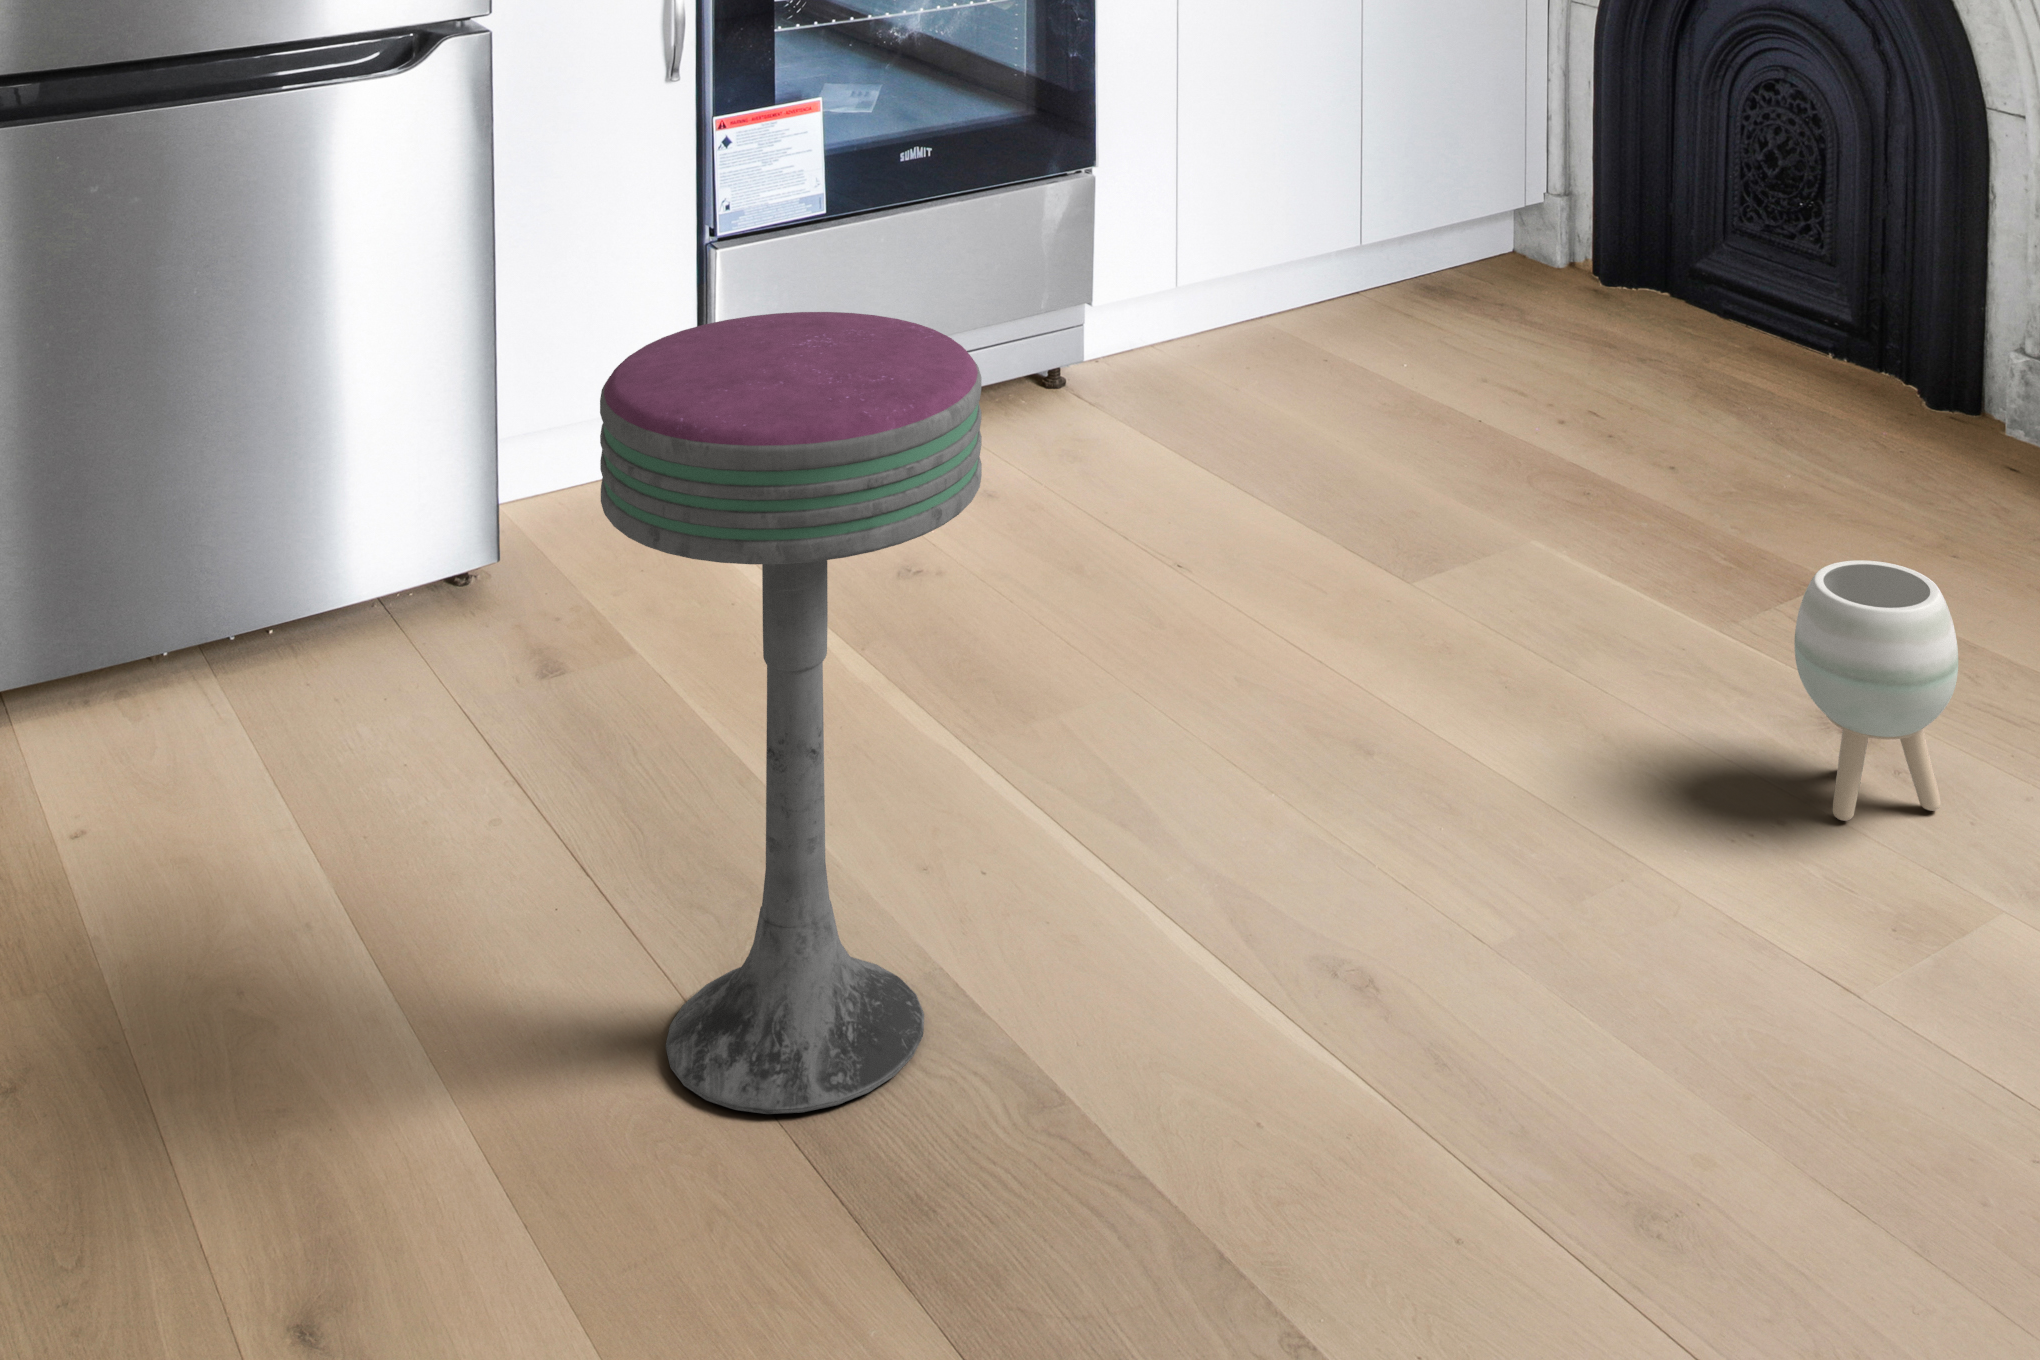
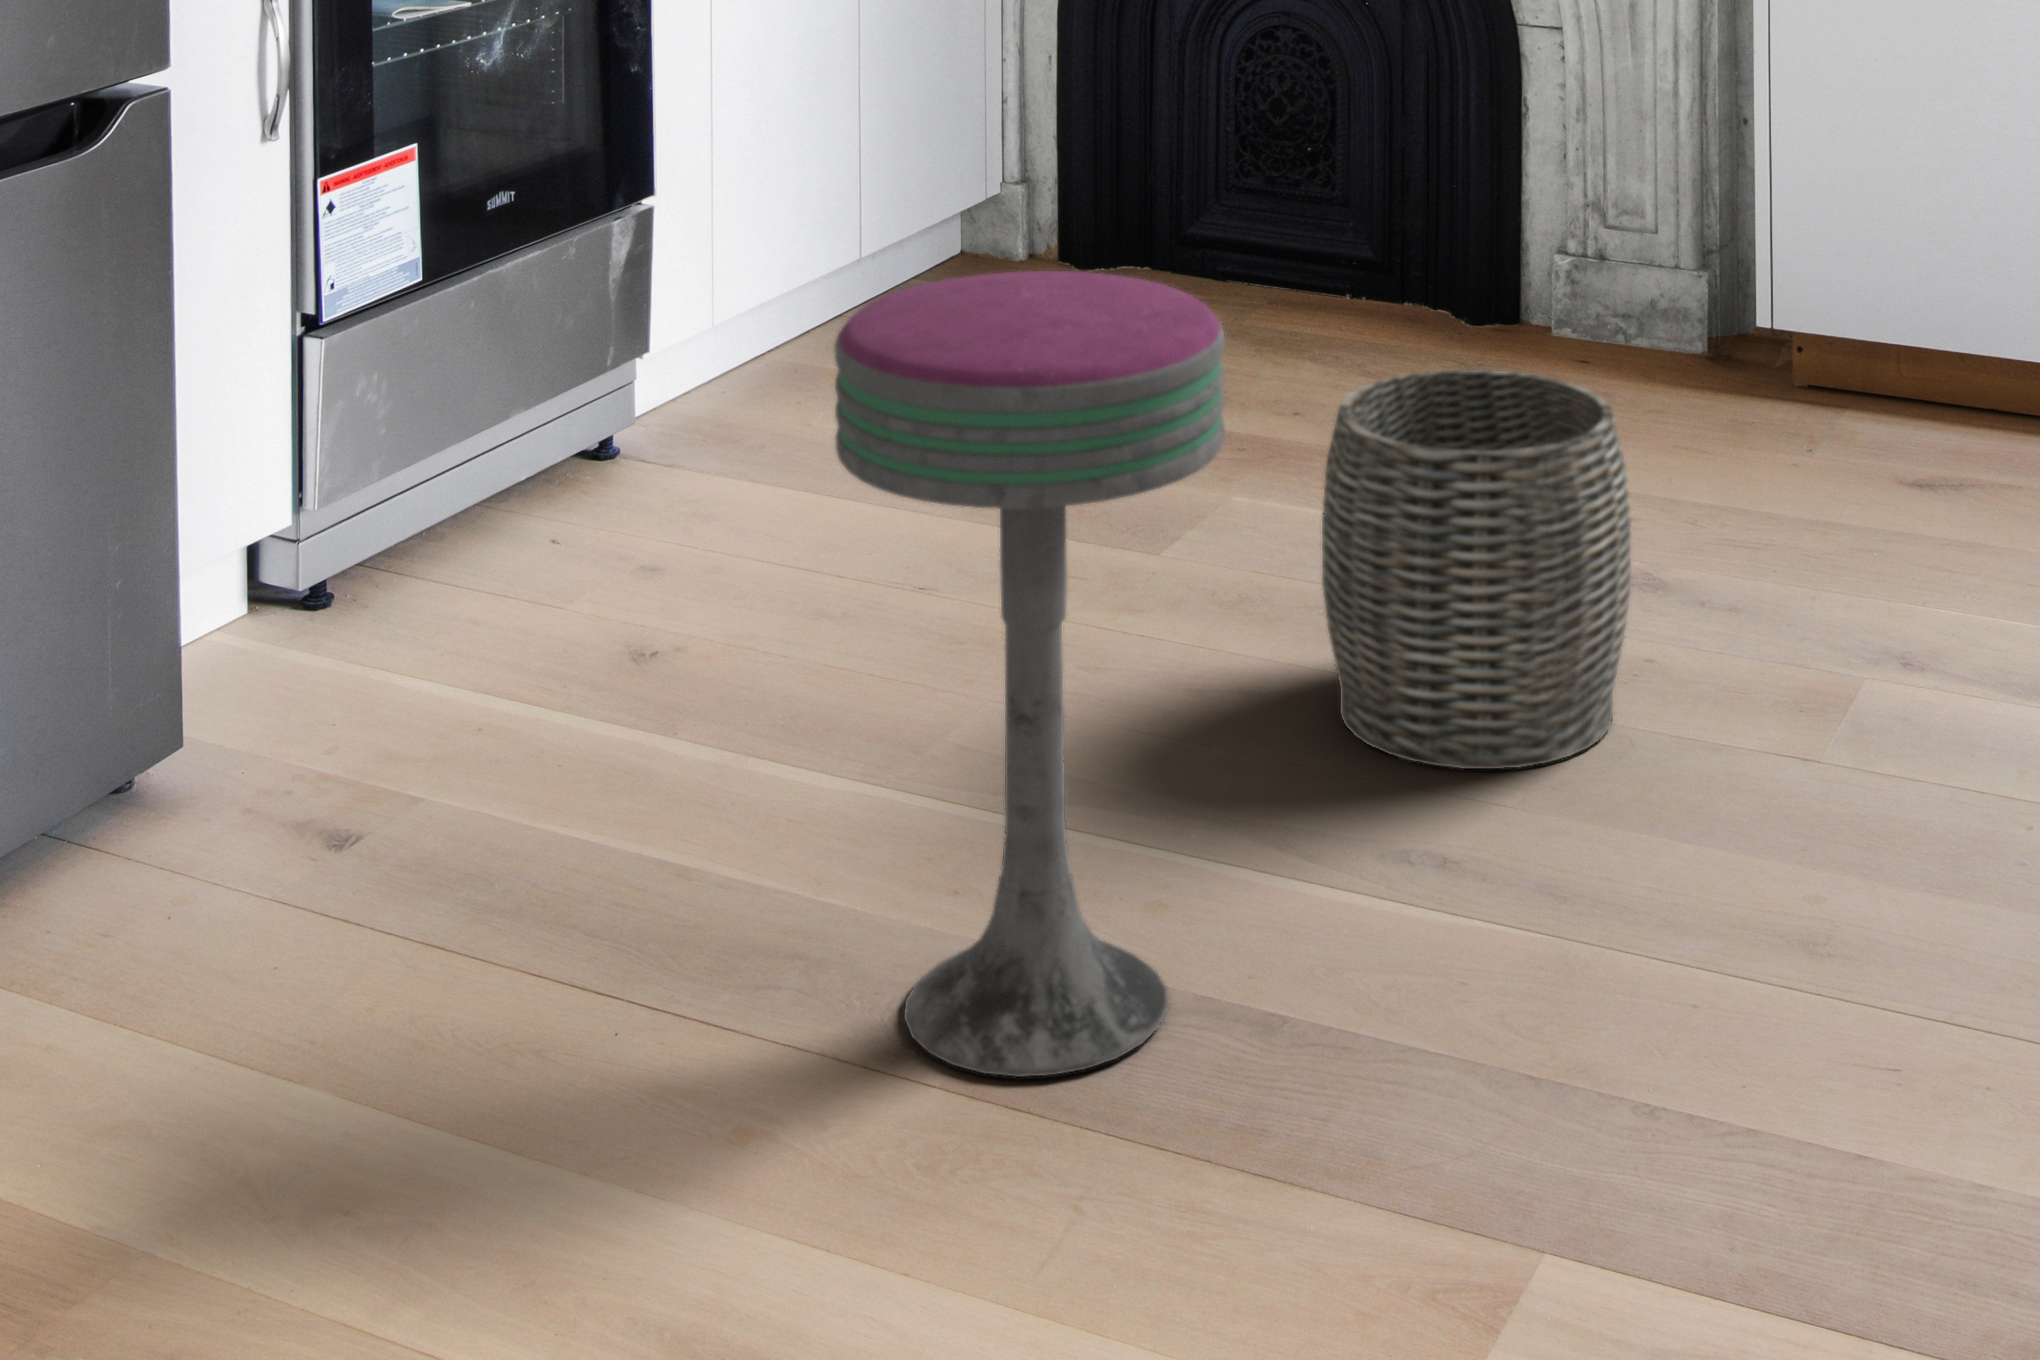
woven basket: none [1338,472,1664,921] -> present [1322,370,1631,769]
planter: present [1794,560,1958,821] -> none [1657,401,1800,631]

